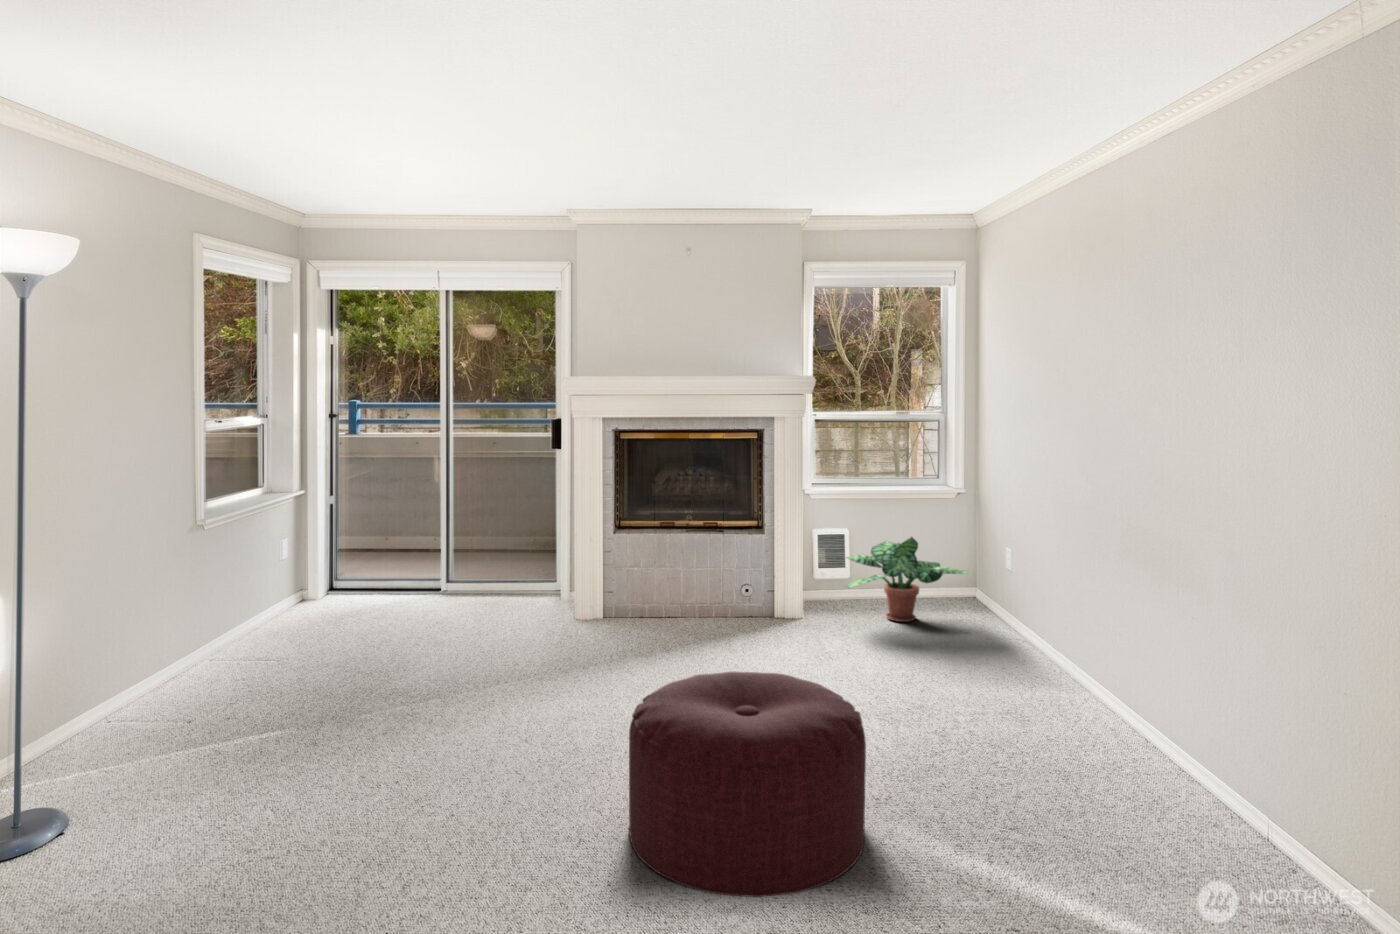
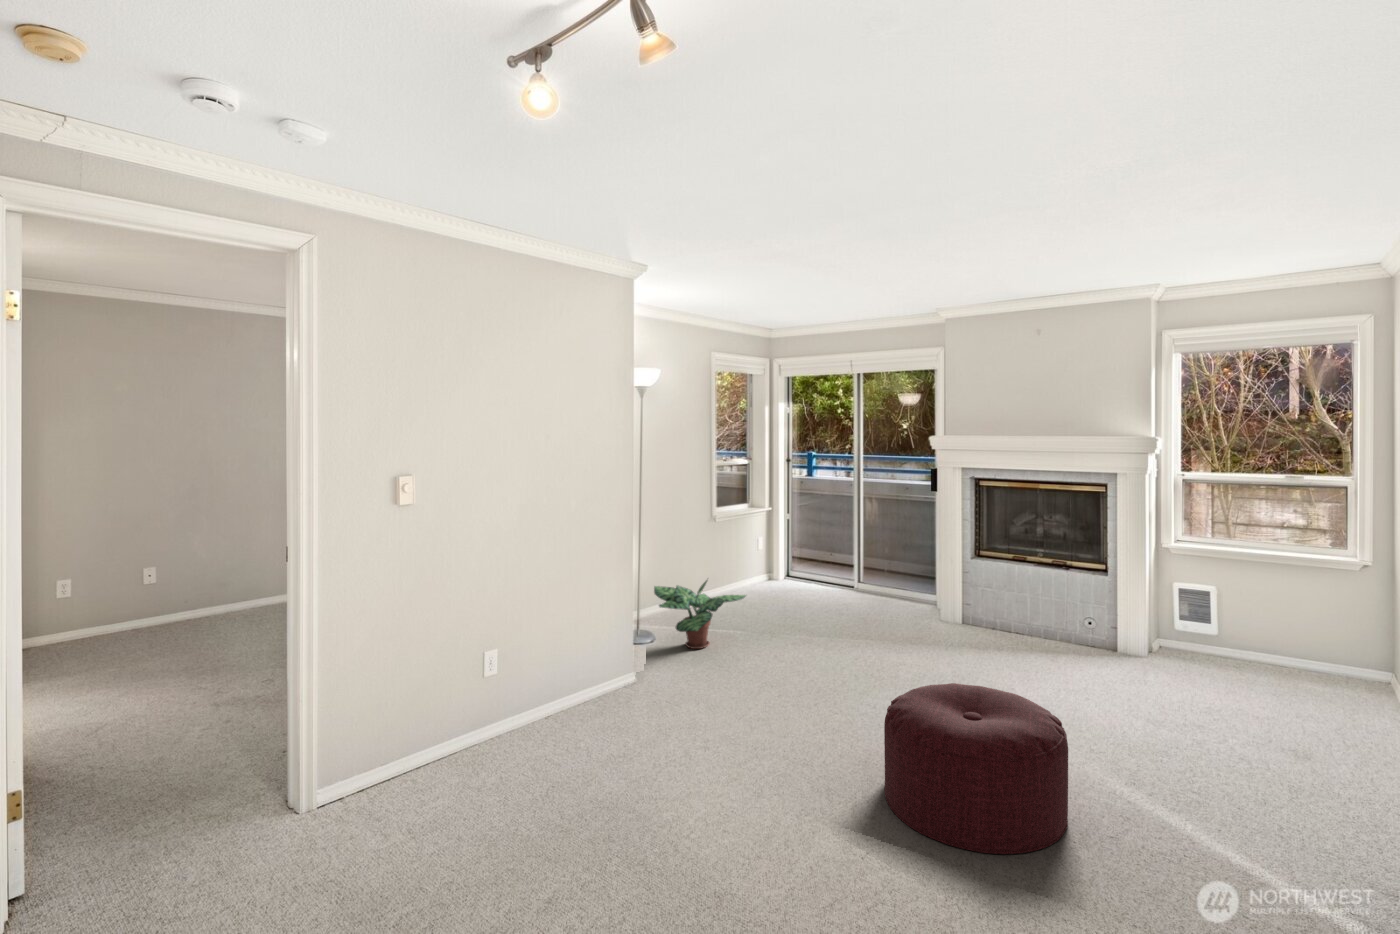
potted plant: present [846,537,970,622] -> present [654,580,746,649]

